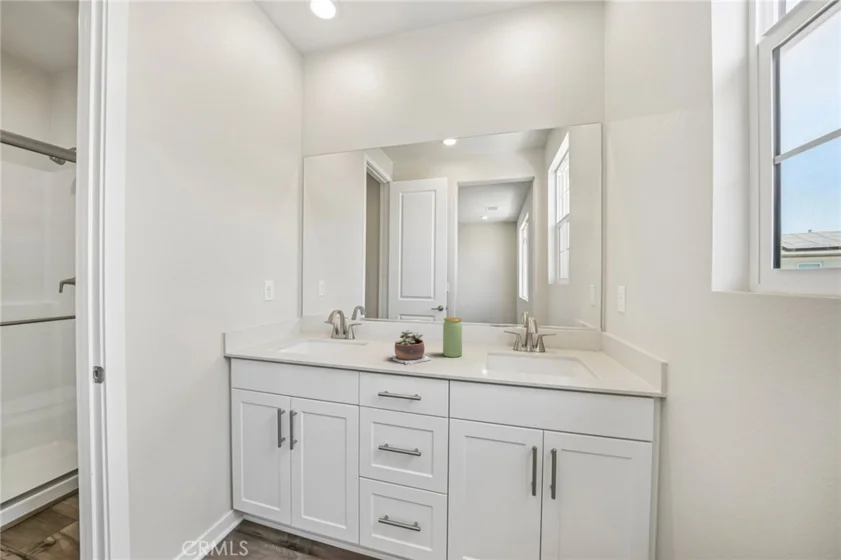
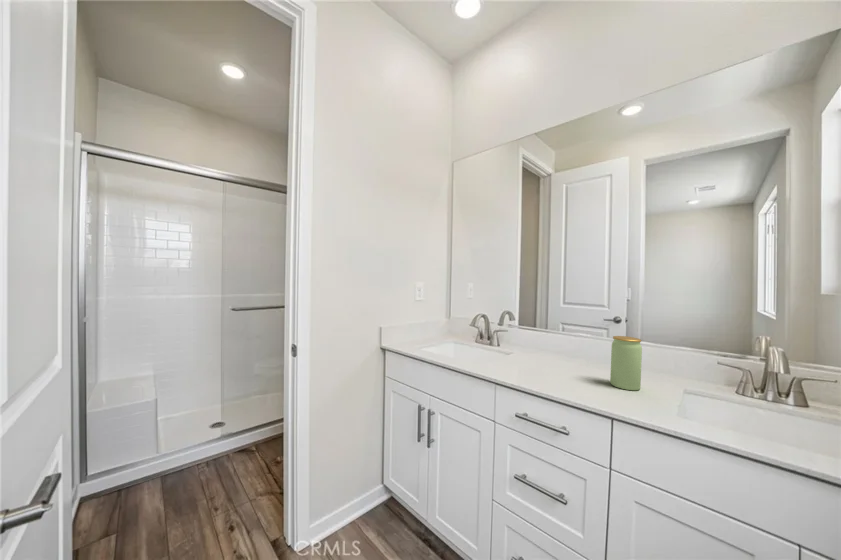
succulent plant: present [393,330,431,365] -> none [535,344,591,388]

